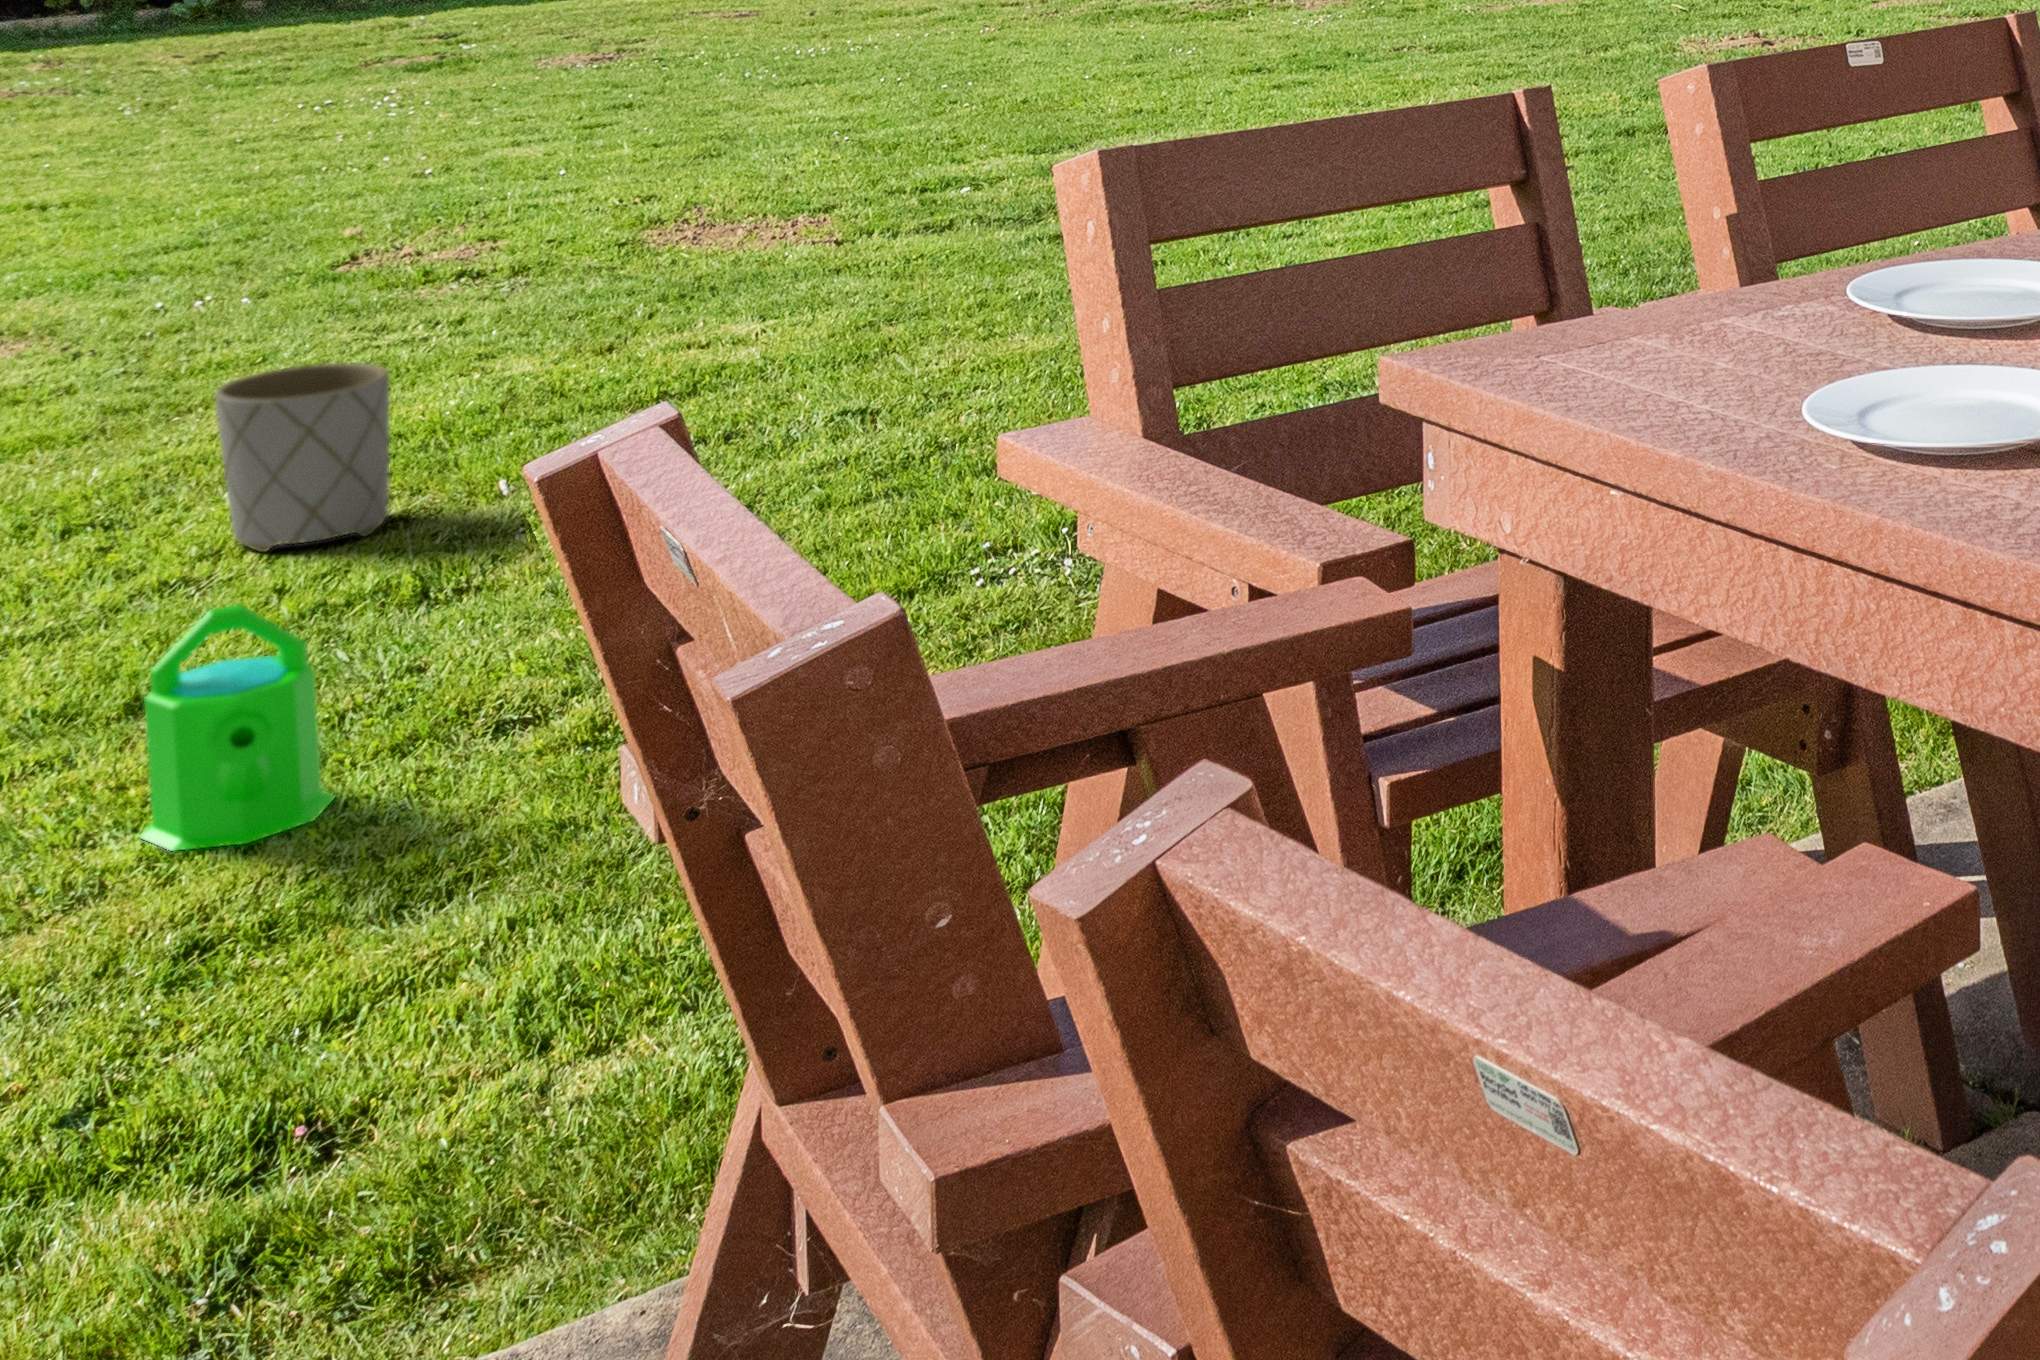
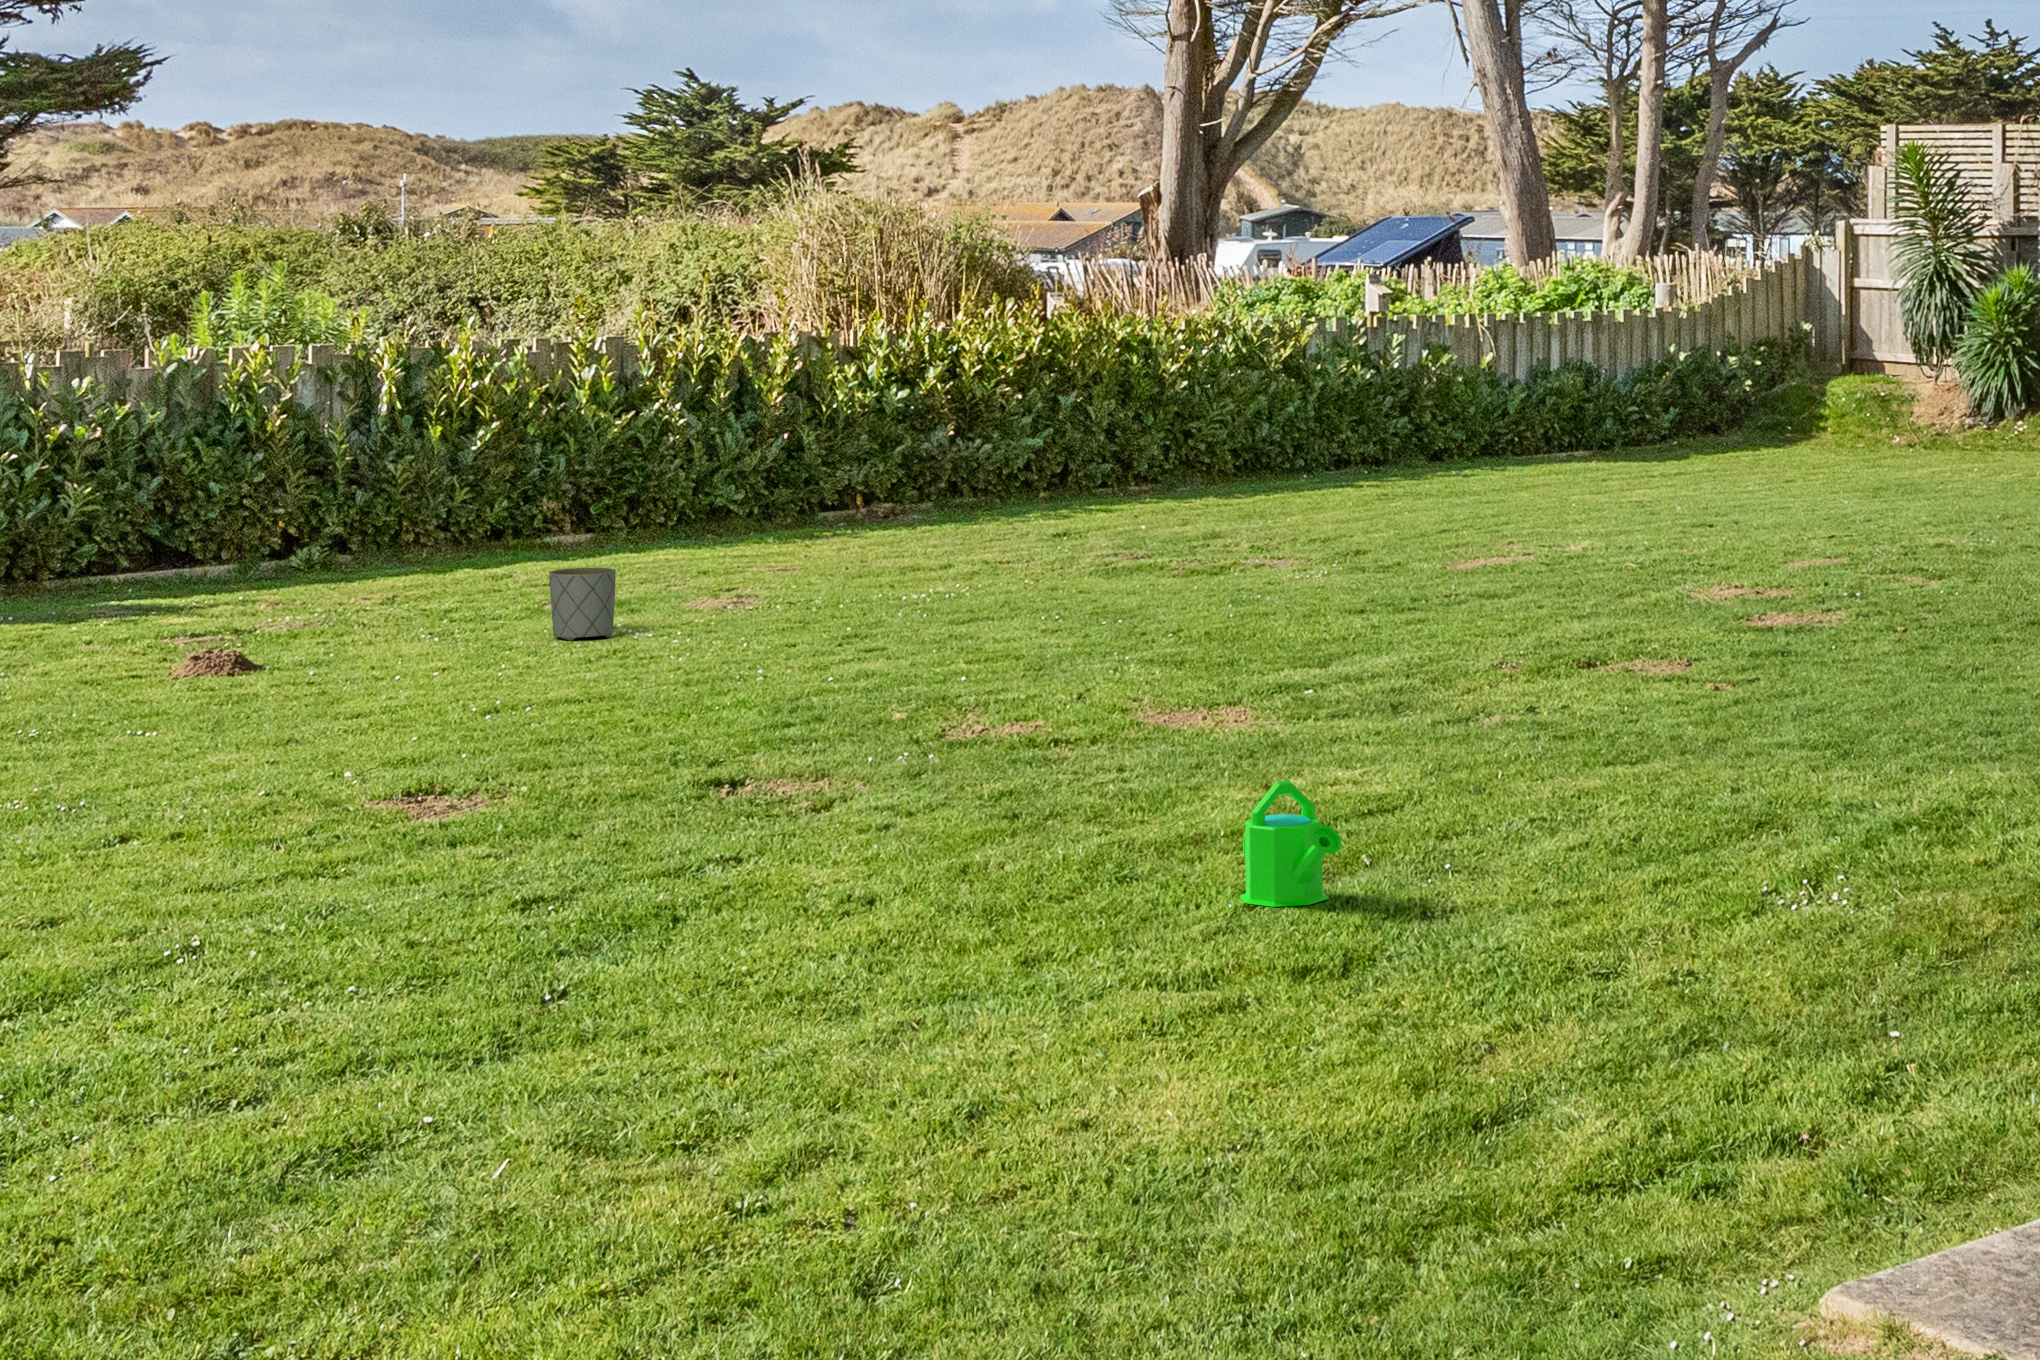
planter: present [215,363,389,552] -> present [549,568,616,641]

